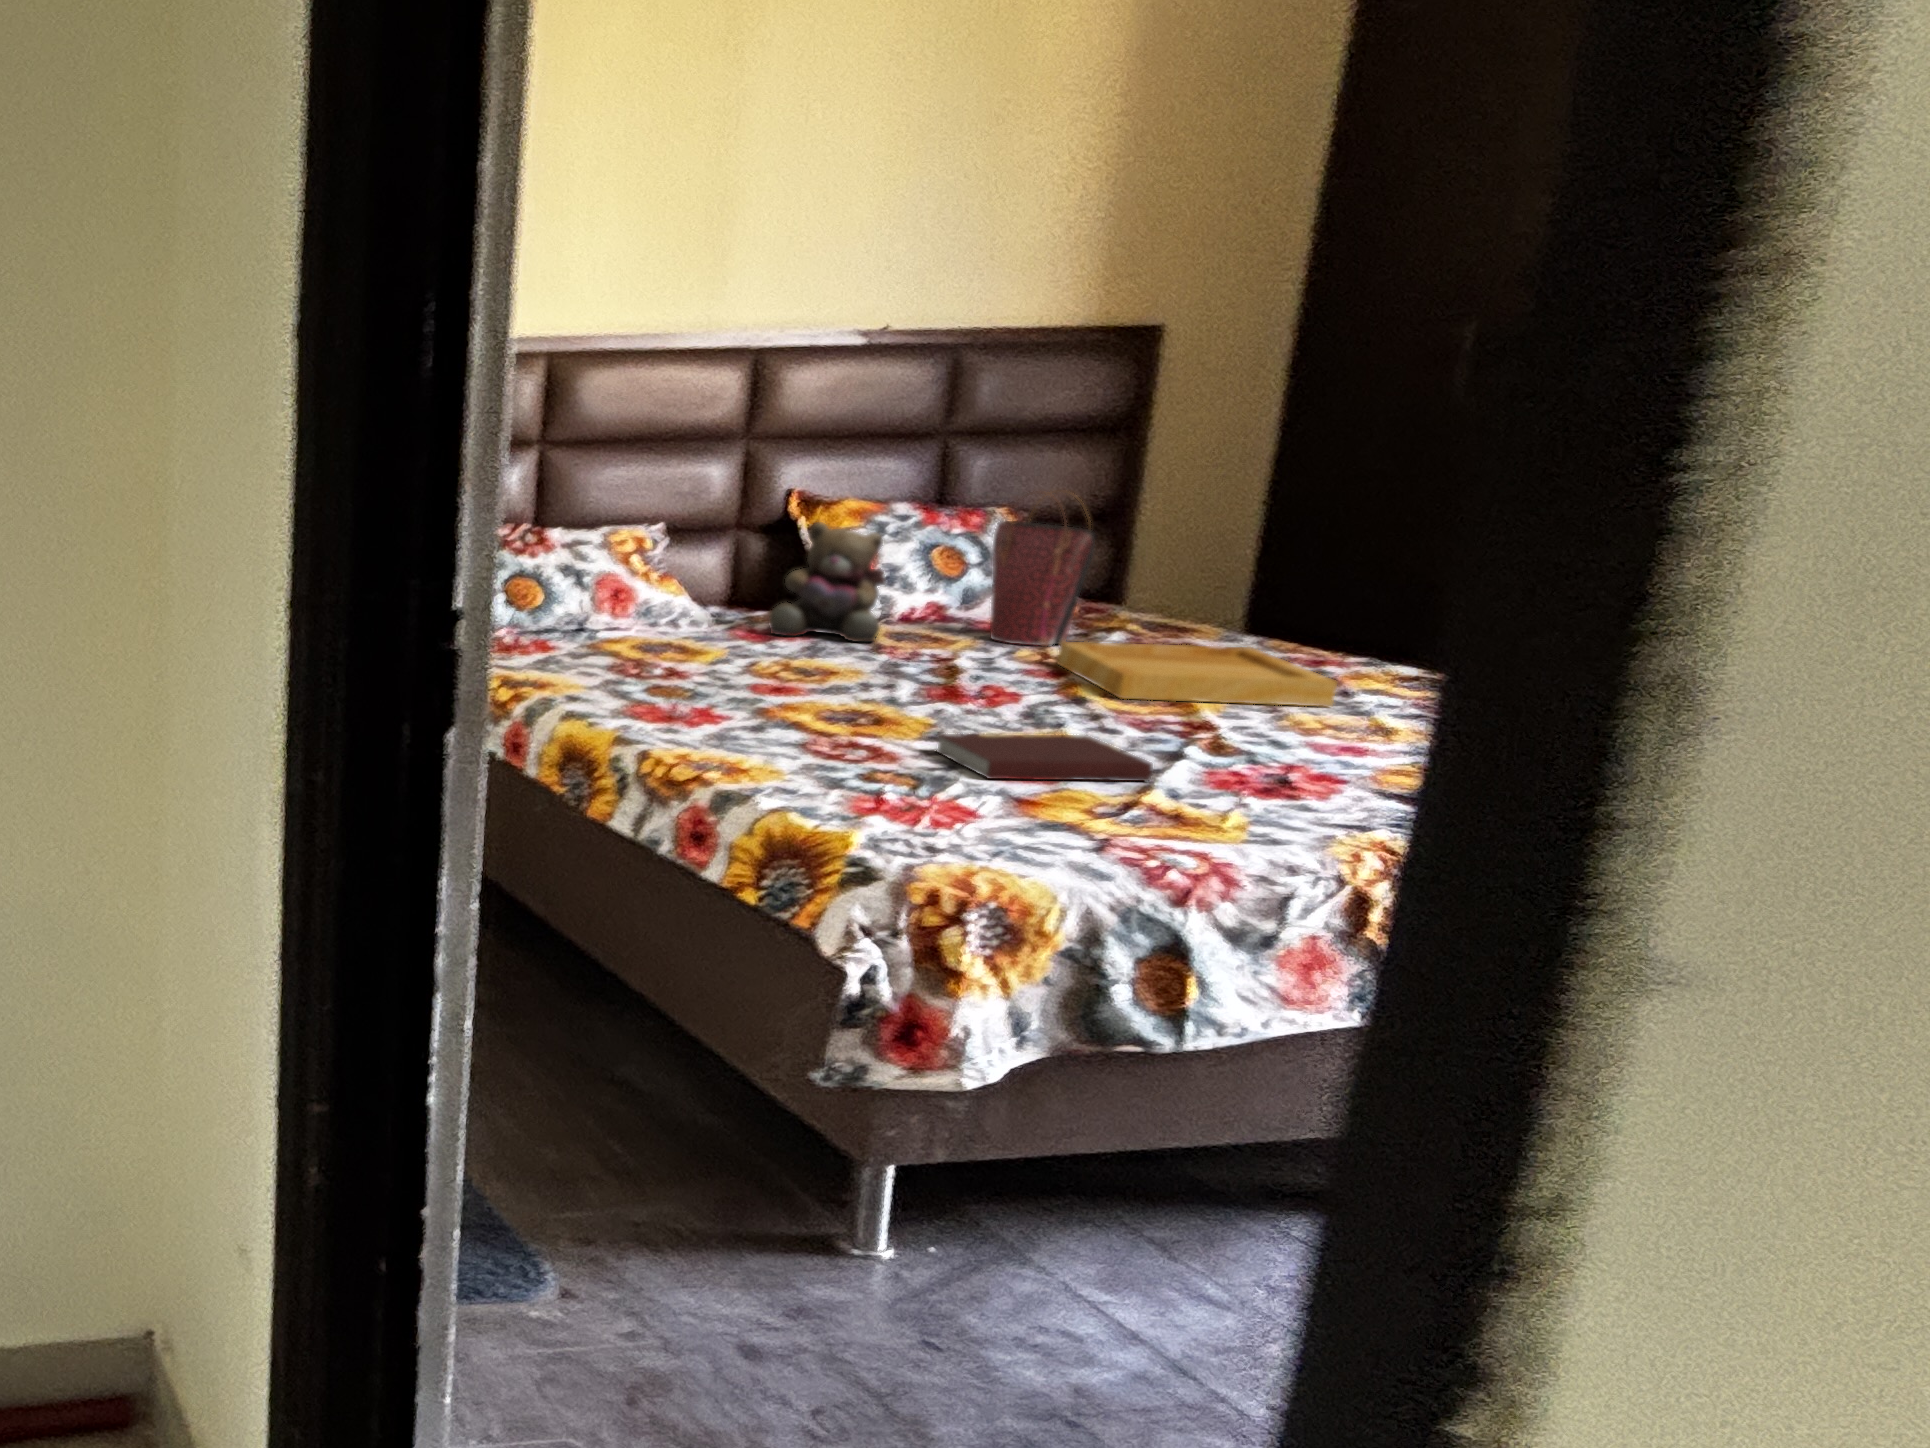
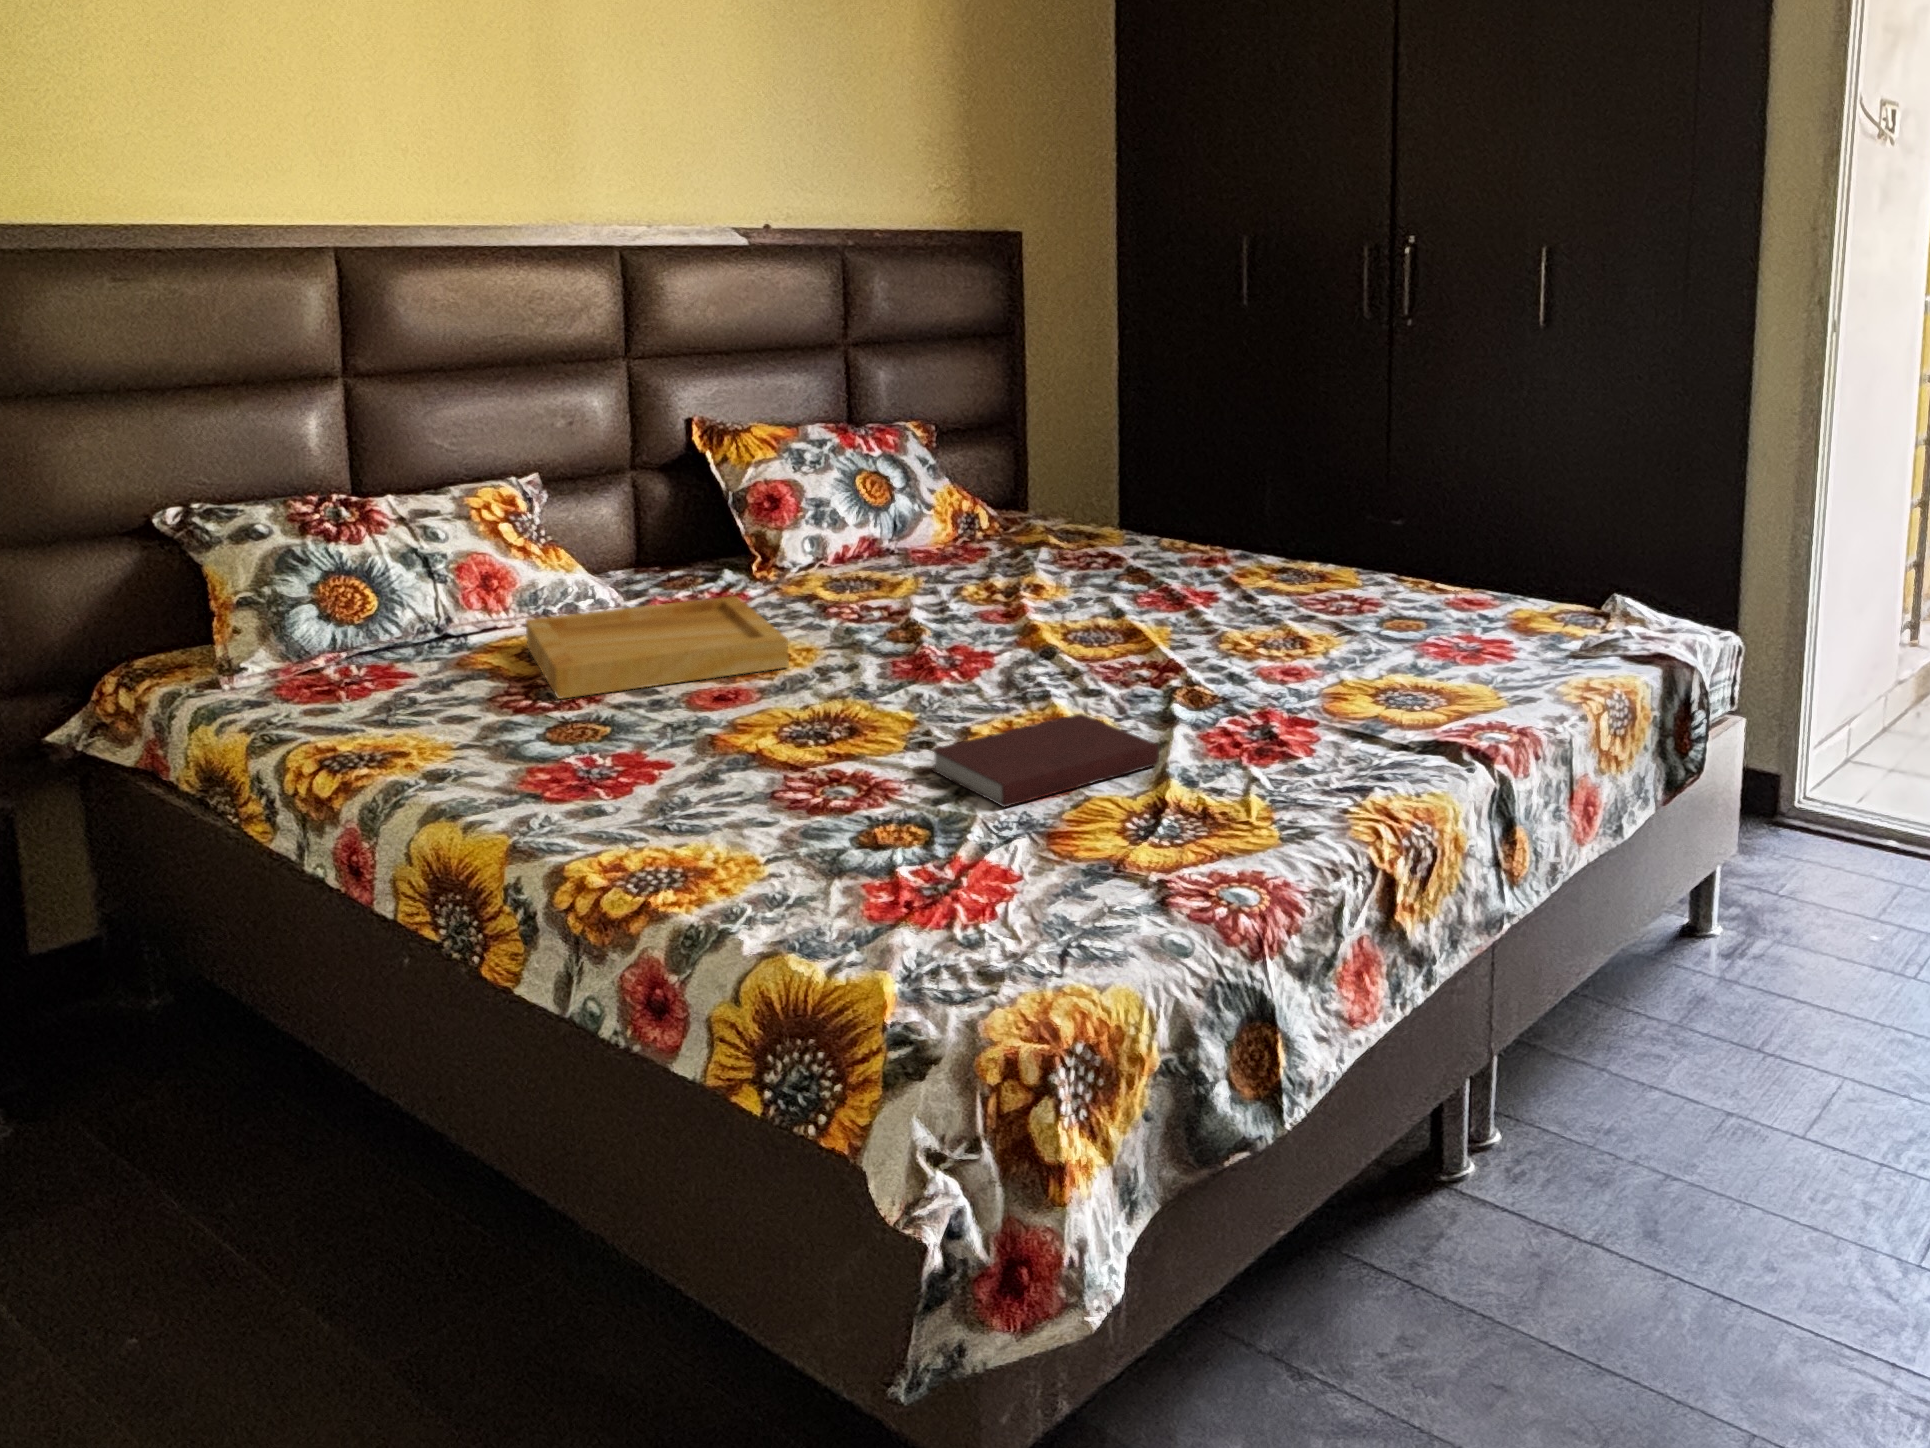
handbag: present [990,491,1096,645] -> none [916,407,1014,578]
teddy bear: present [769,522,886,642] -> none [692,461,821,605]
tray: present [1058,642,1337,707] -> present [526,596,789,699]

